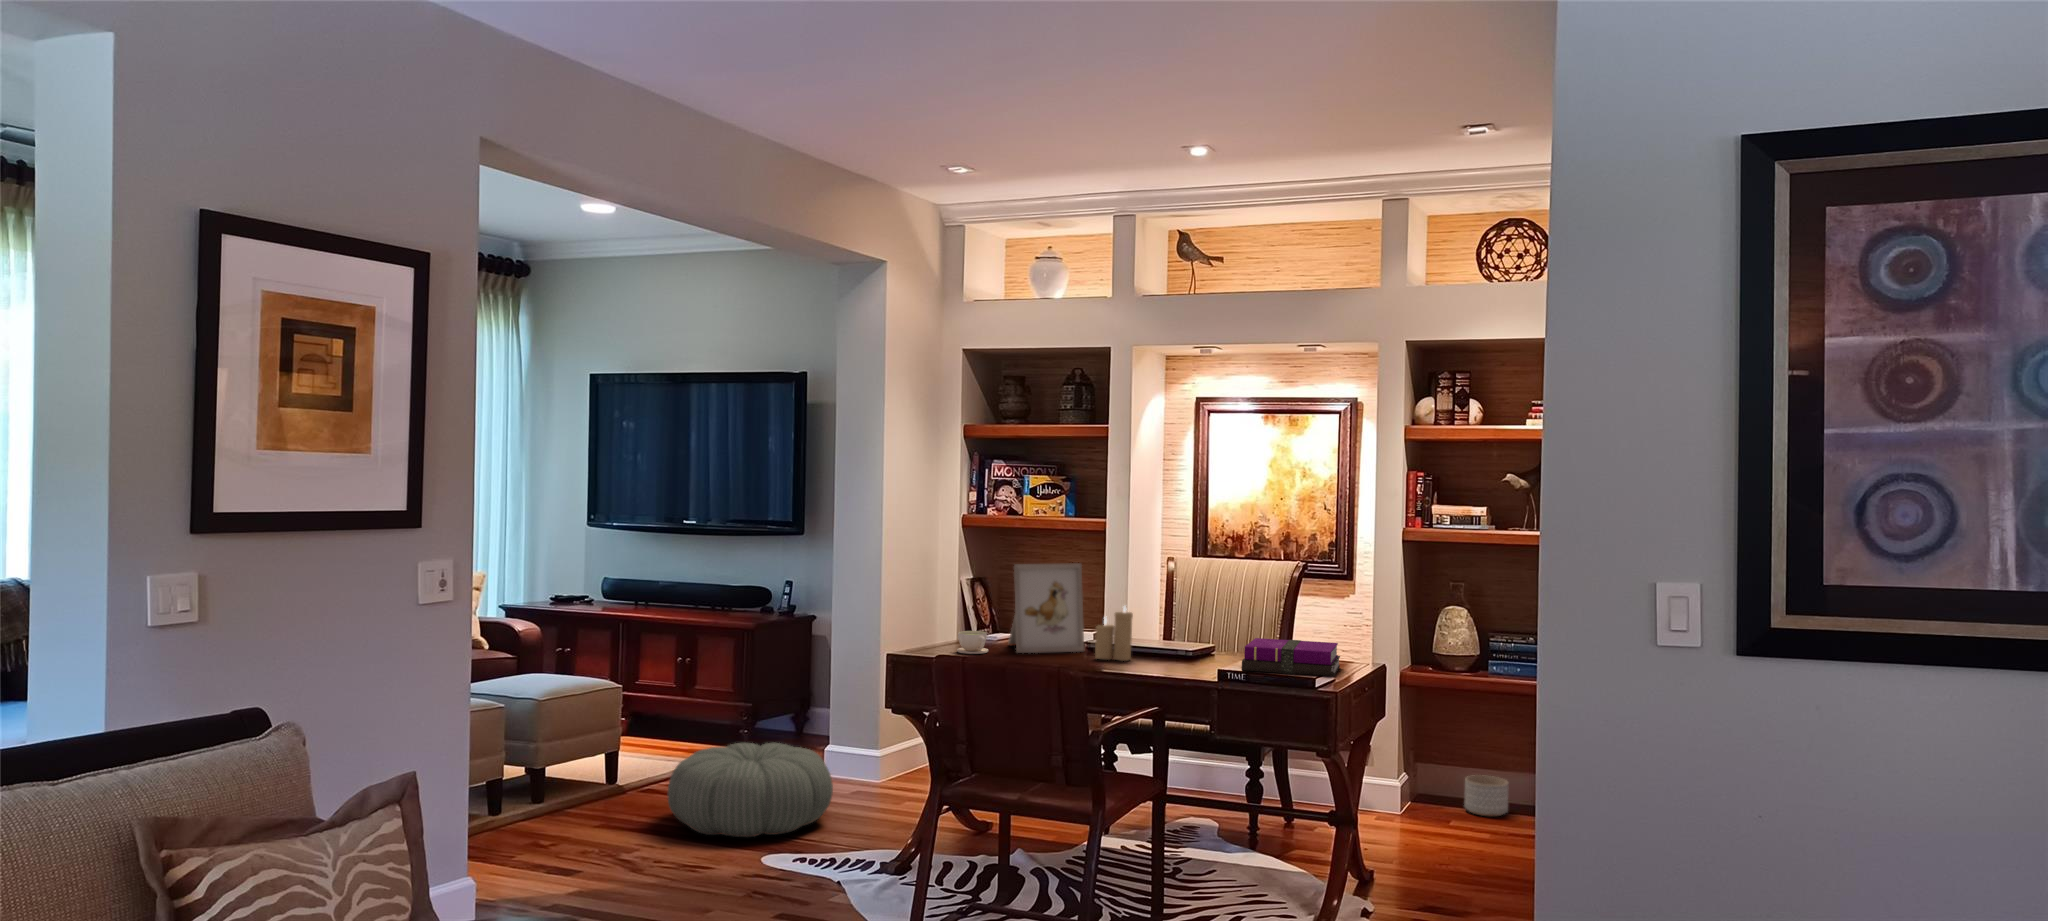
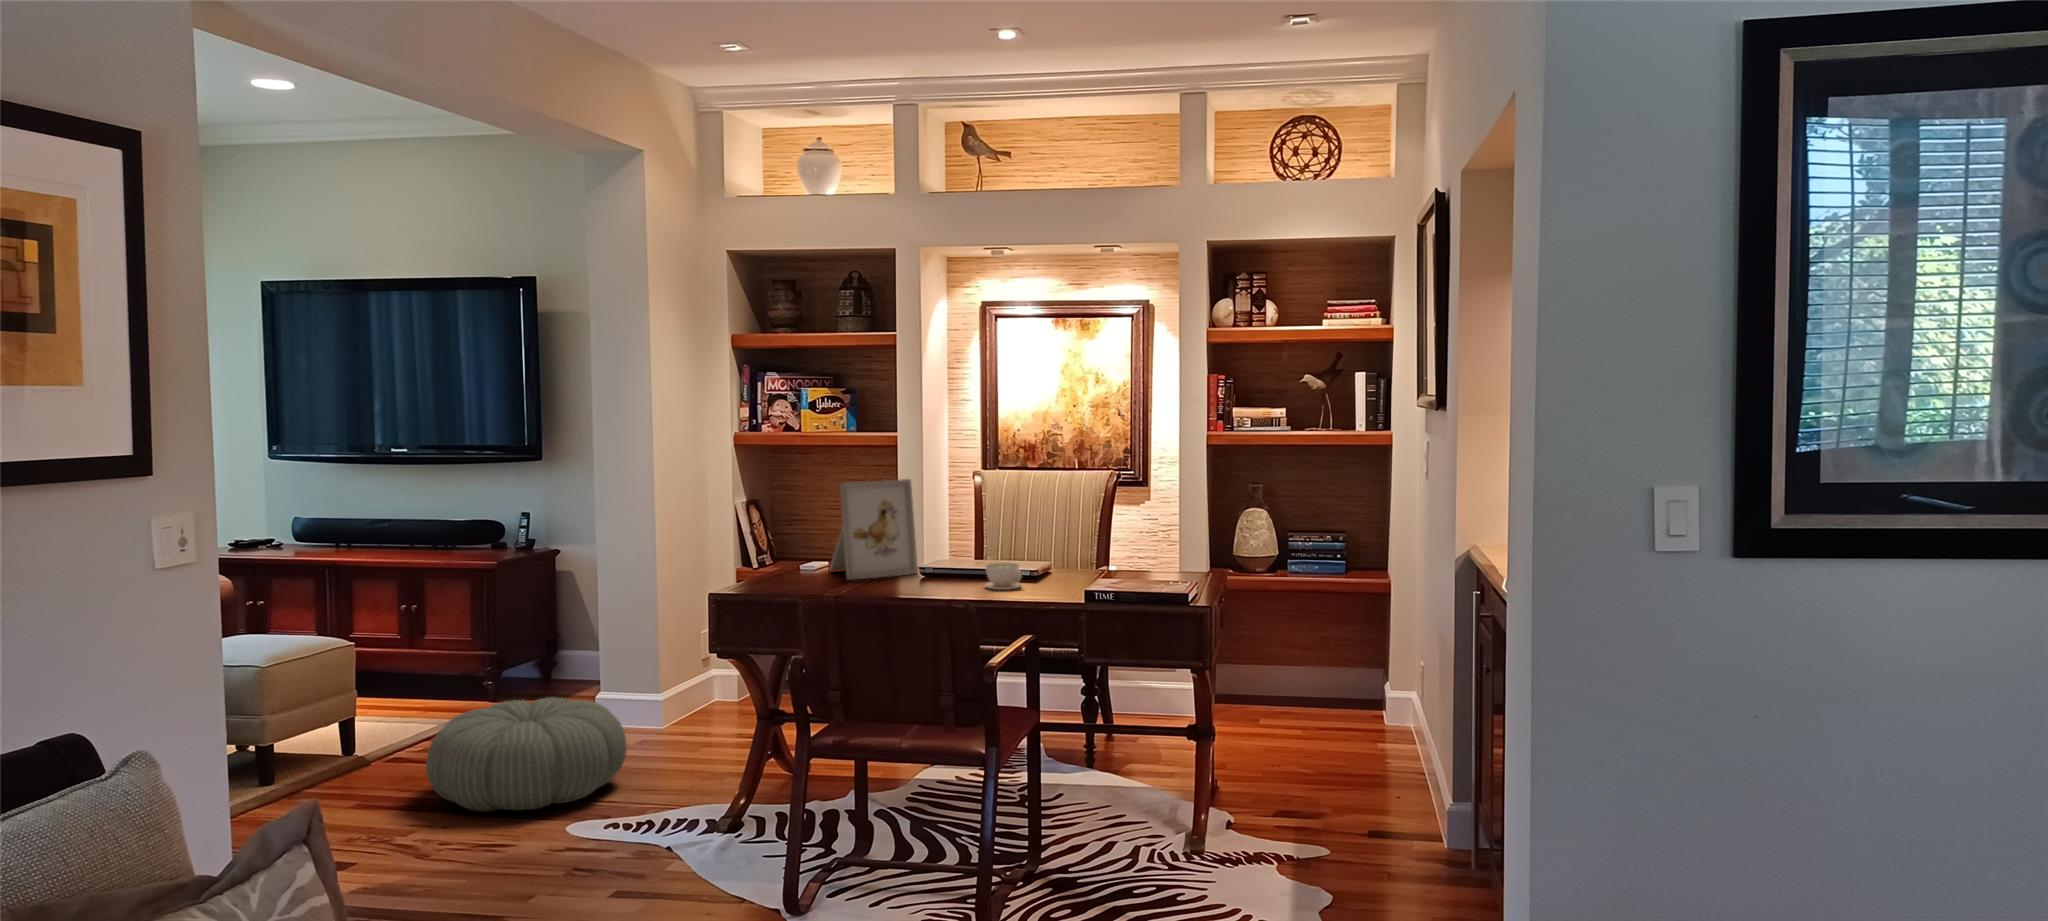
candle: present [1095,606,1133,661] -> none [938,522,979,582]
coffee cup: present [957,631,988,654] -> present [985,563,1022,590]
notebook: present [1242,638,1340,676] -> none [1102,549,1199,585]
planter: present [1465,775,1509,817] -> none [1262,668,1303,707]

